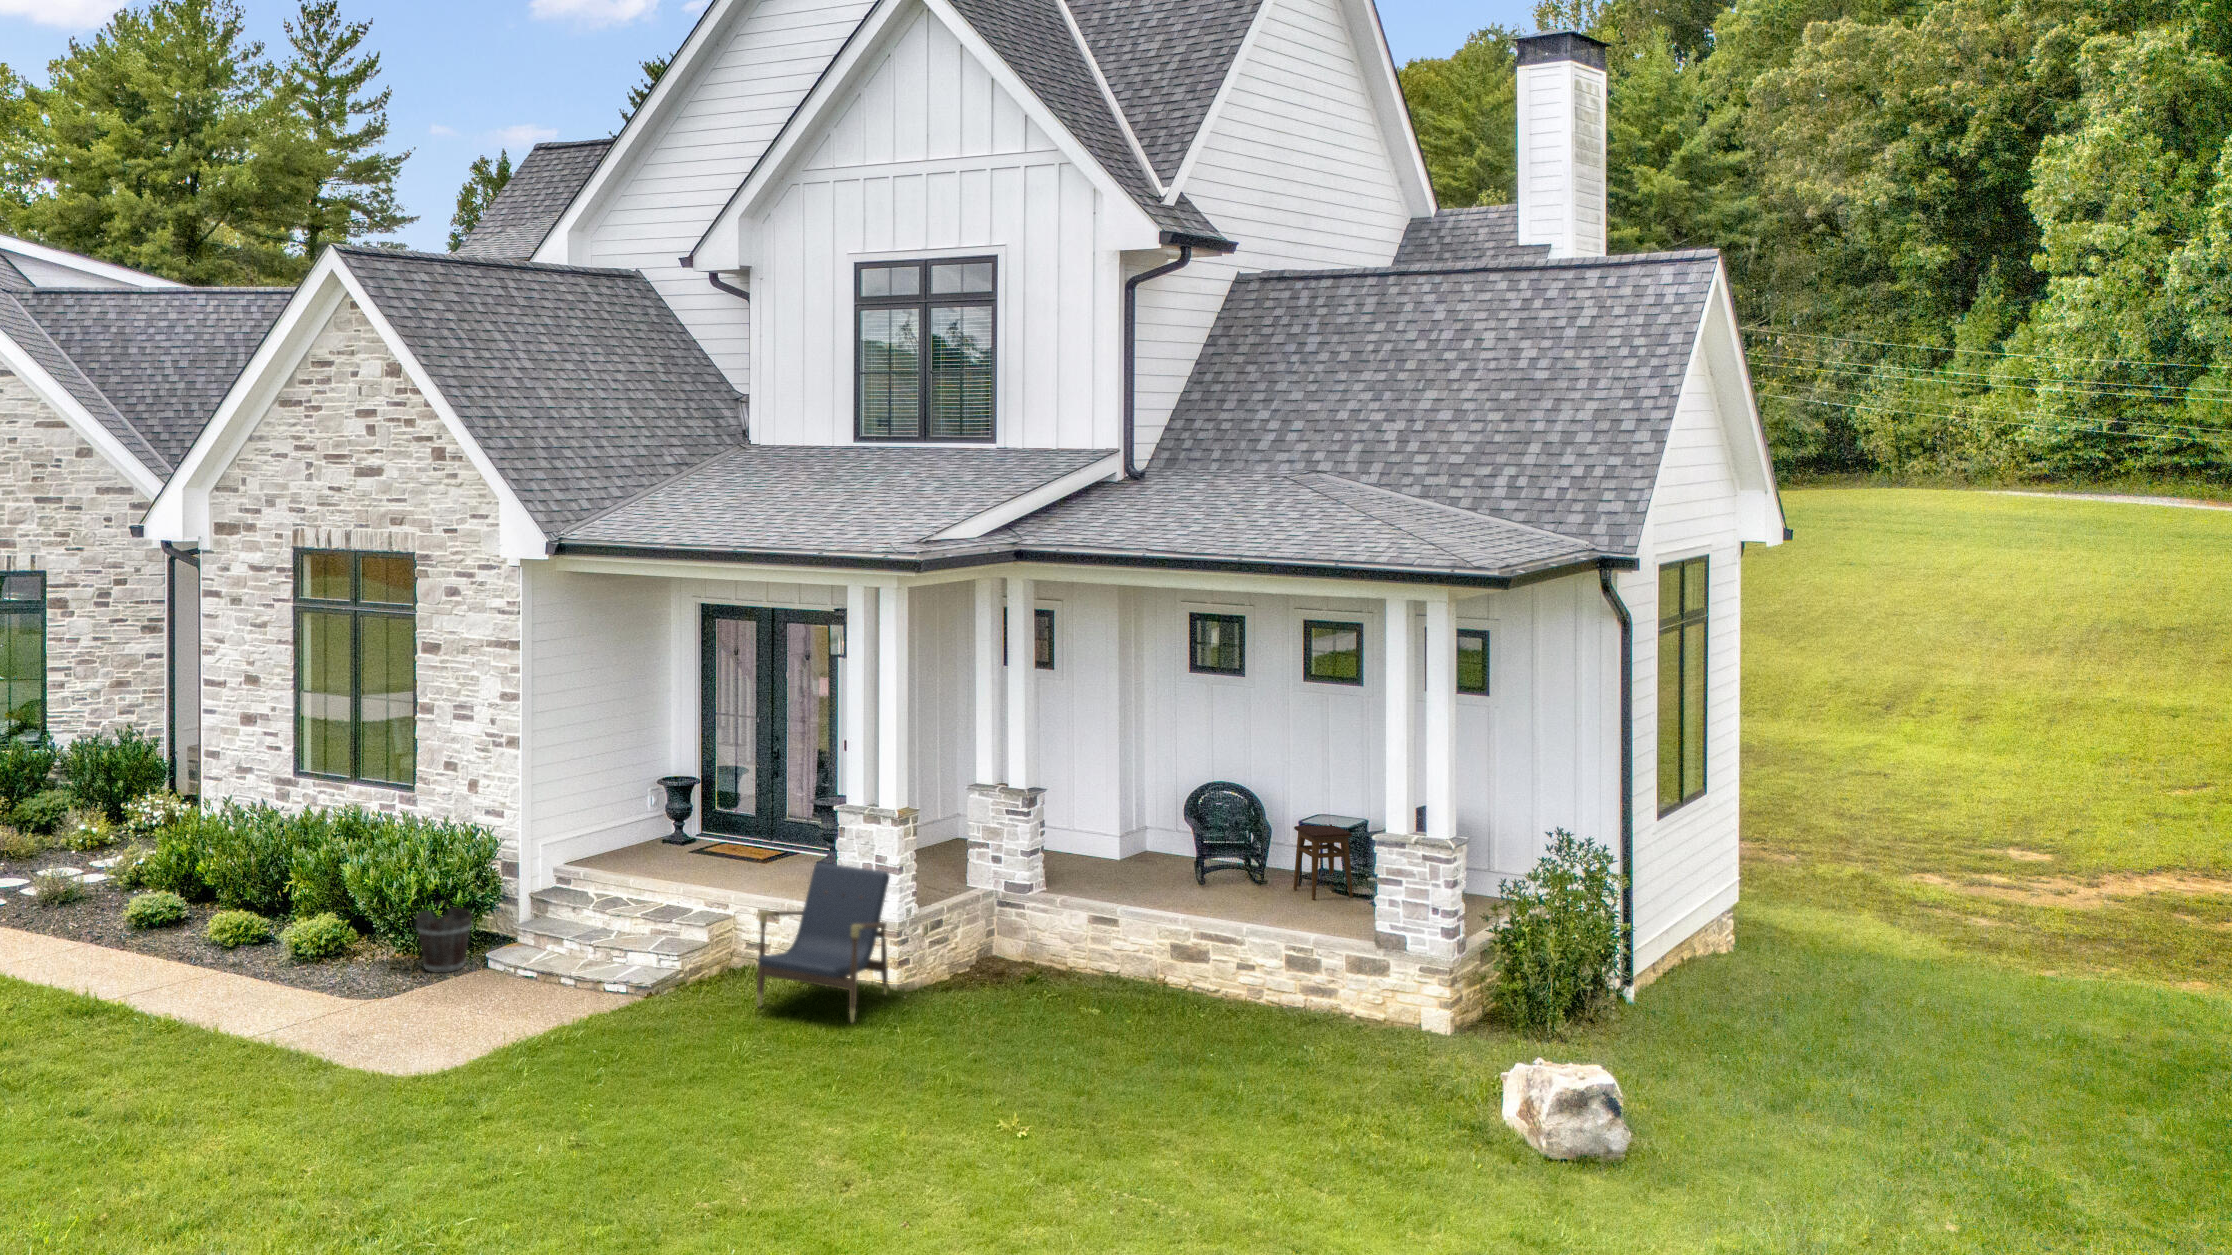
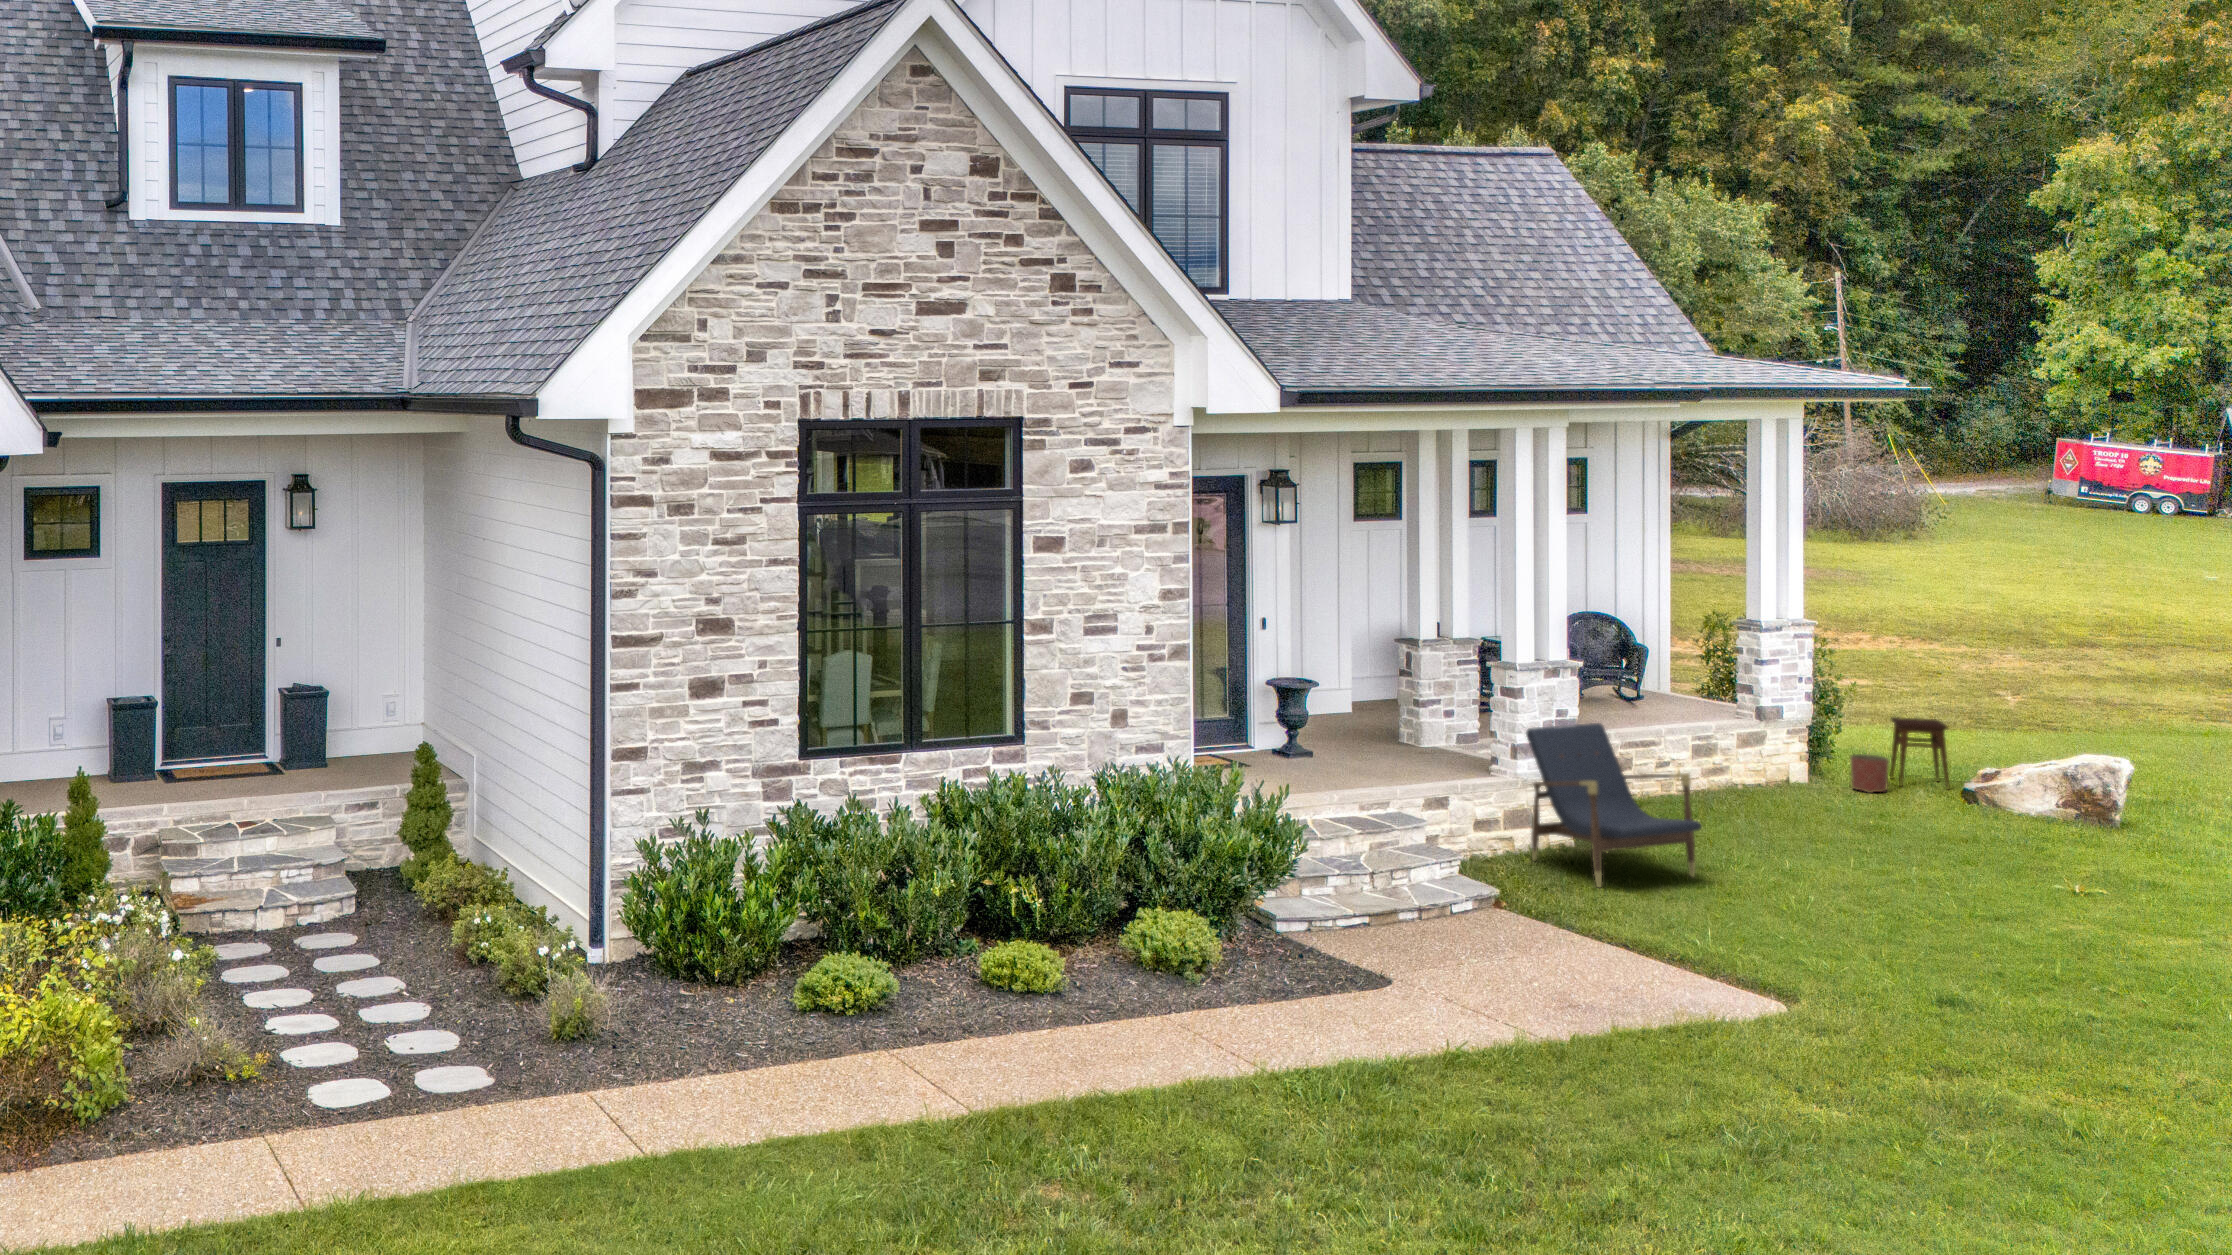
stool: present [1293,824,1353,900] -> present [1890,717,1950,789]
bucket: present [416,902,473,973] -> none [1223,860,1304,950]
planter: none [1359,987,1397,1036] -> present [1850,754,1889,793]

